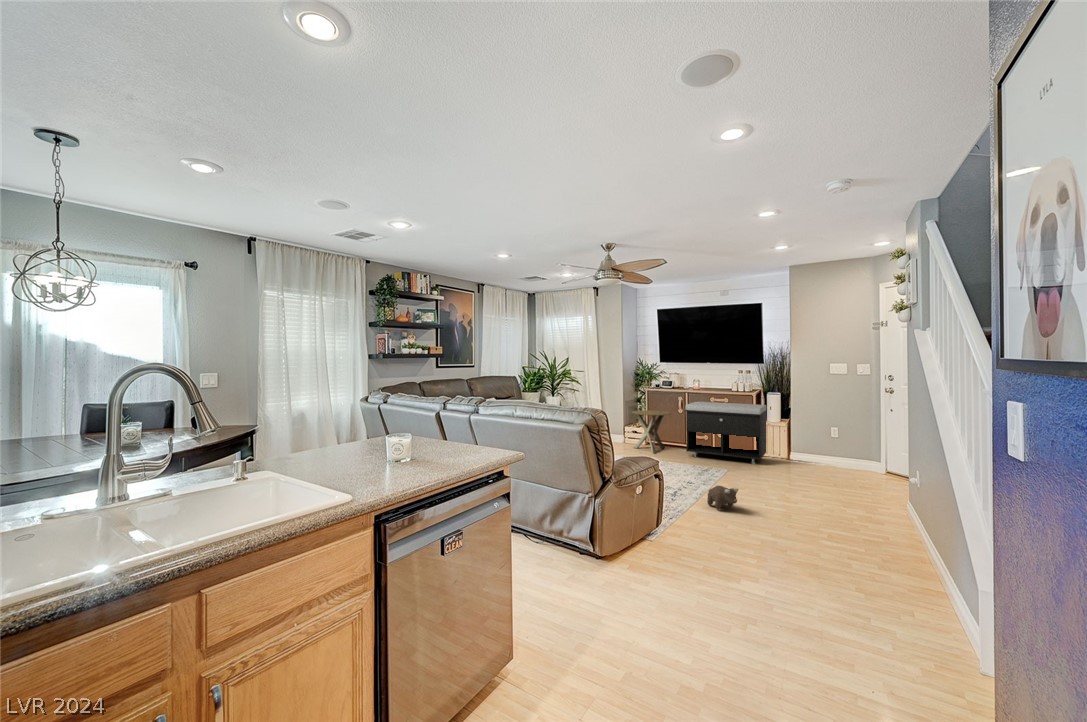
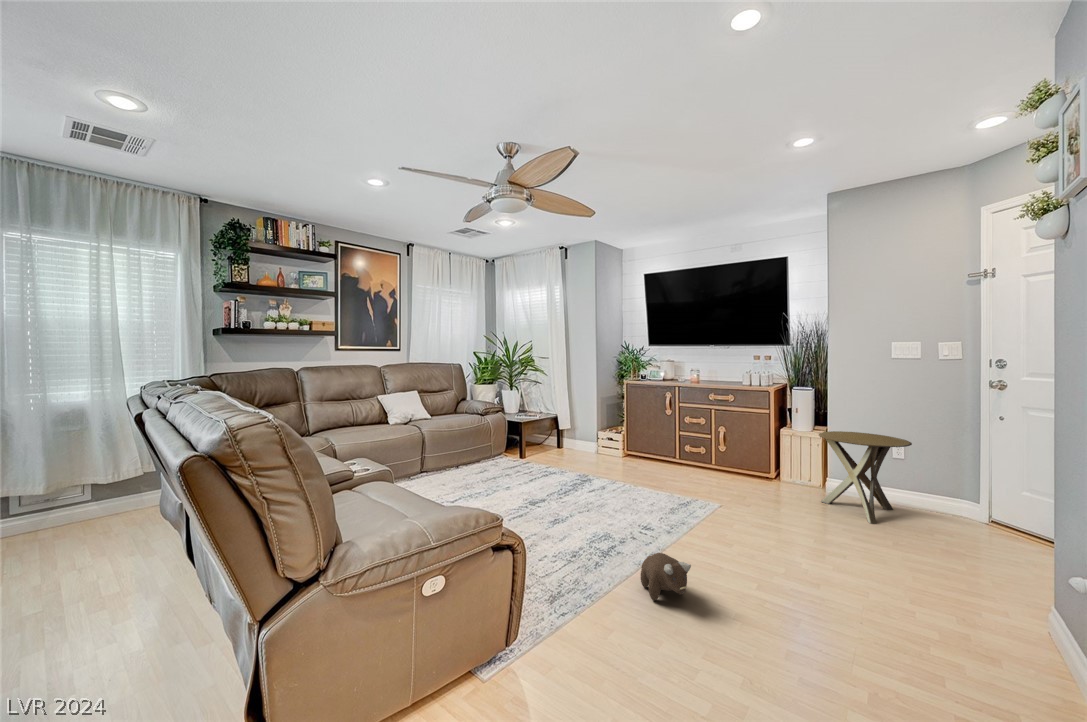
storage bench: present [686,402,767,464] -> none [666,399,789,495]
side table: present [632,410,670,454] -> present [819,431,912,524]

